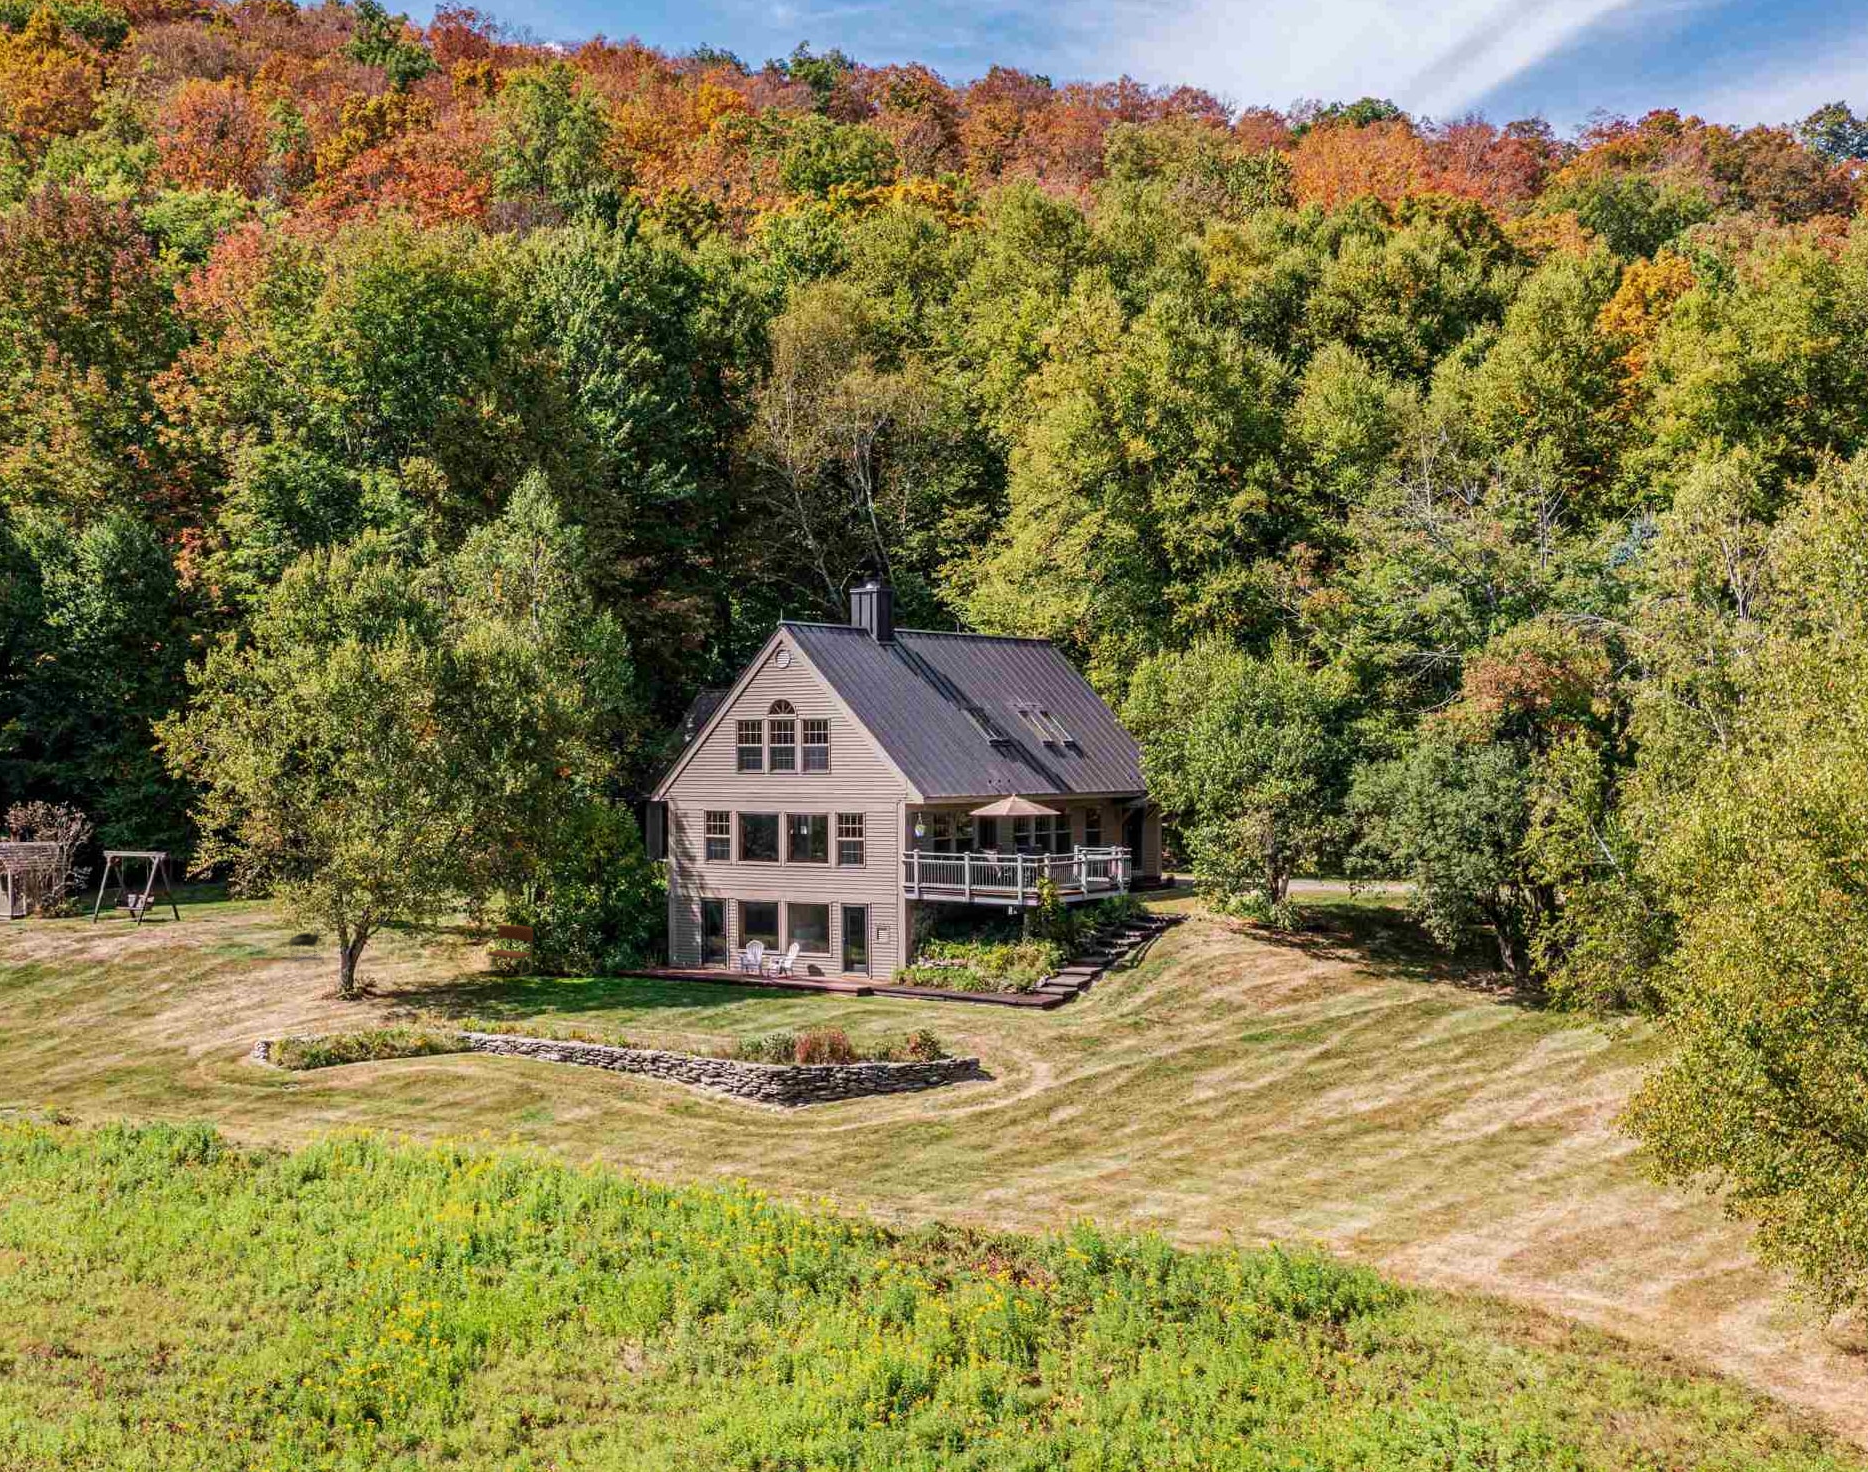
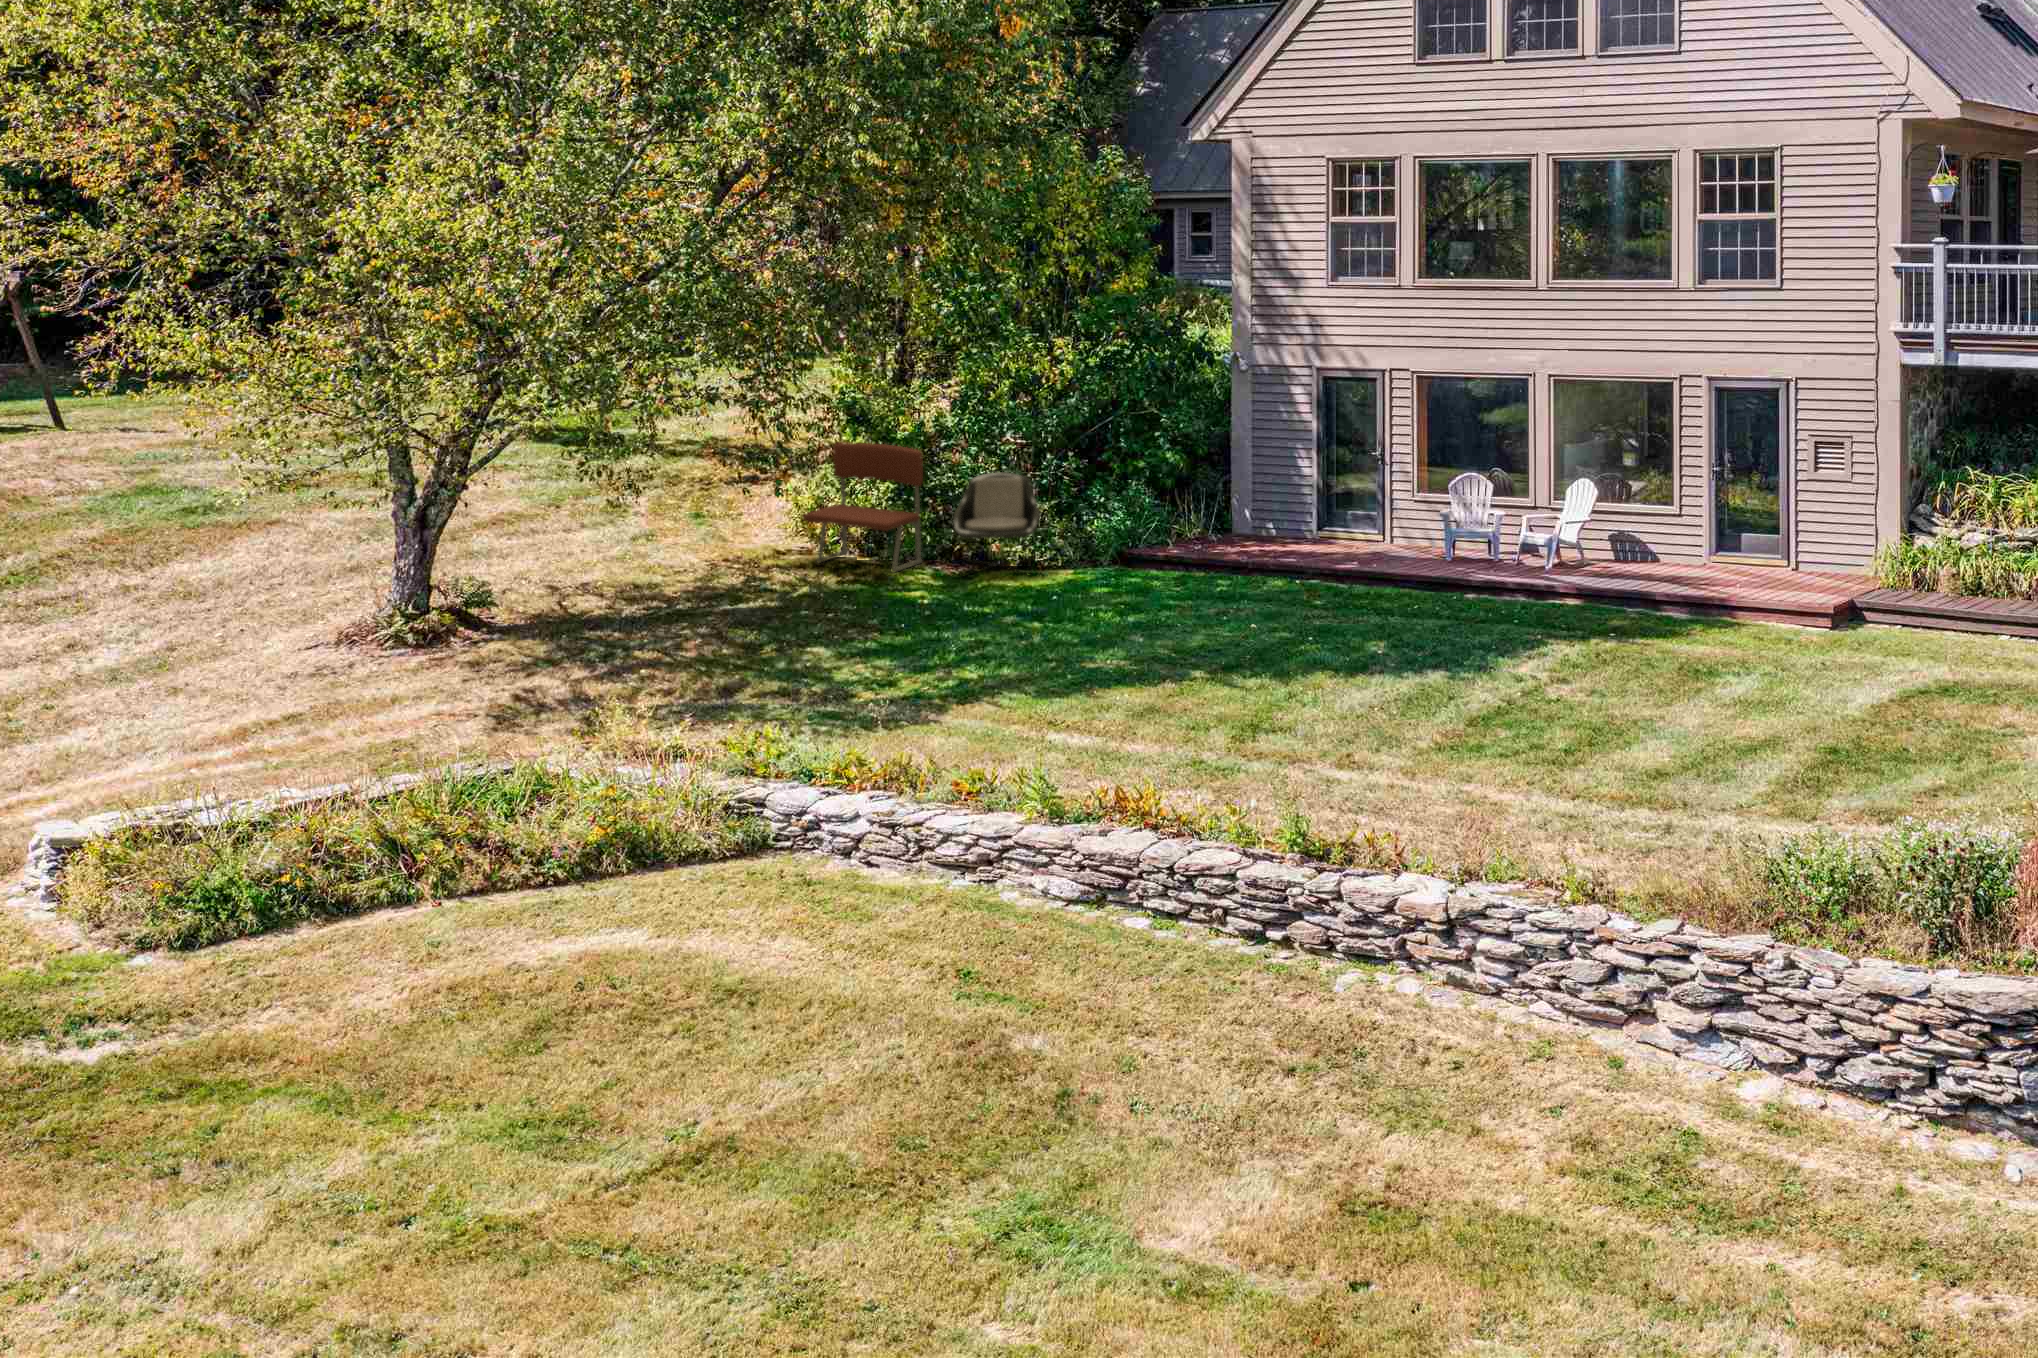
lounge chair: present [289,929,320,961] -> present [953,472,1040,577]

